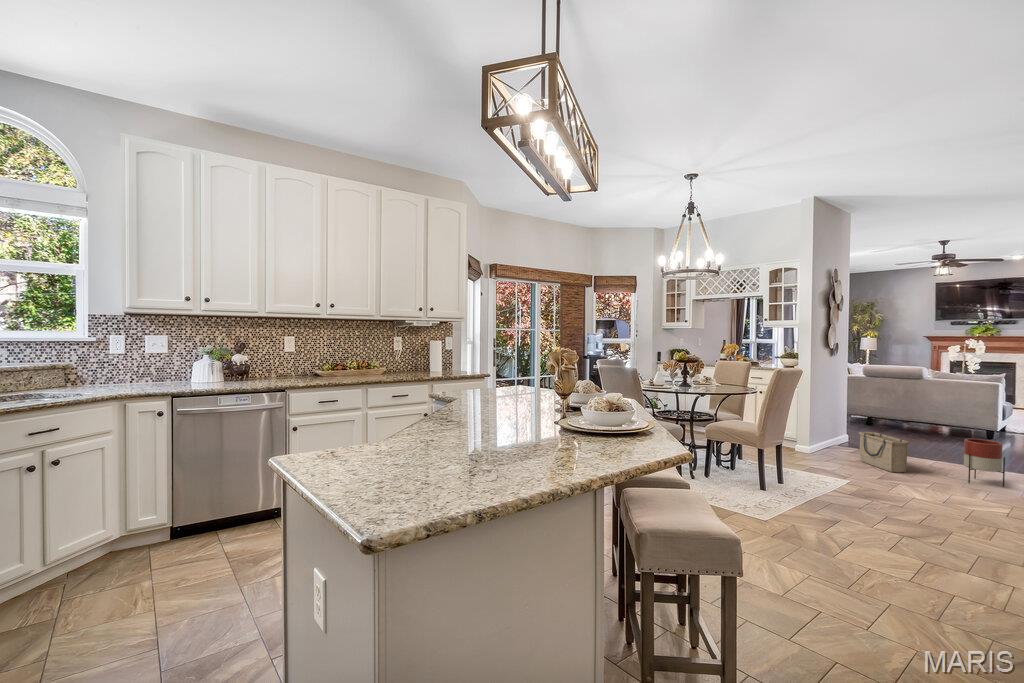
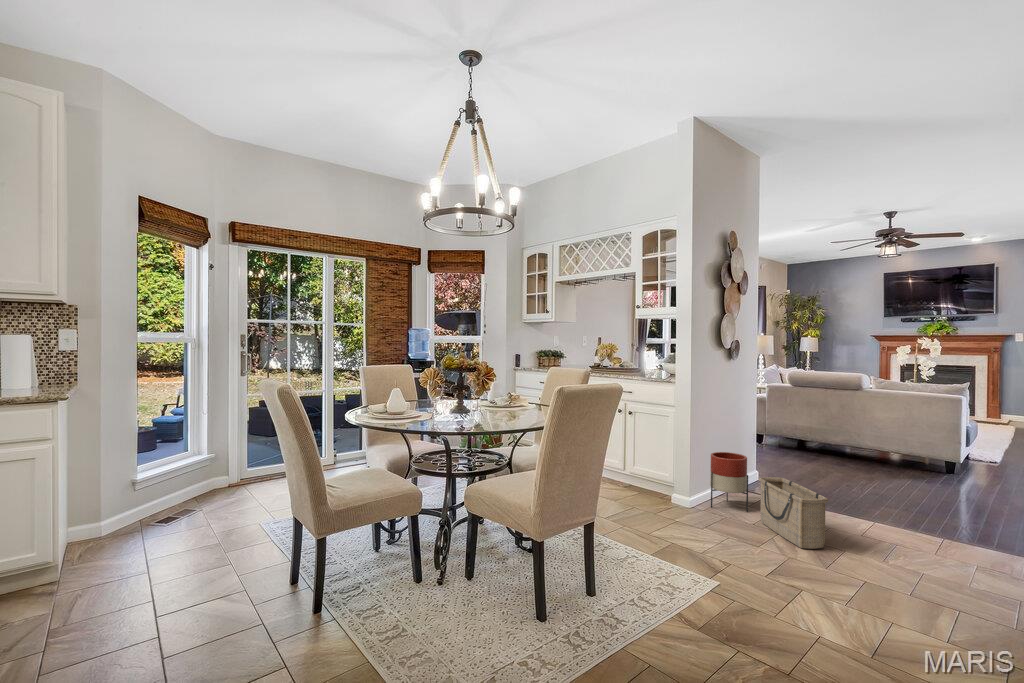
planter: present [964,439,1005,487] -> present [710,452,748,512]

